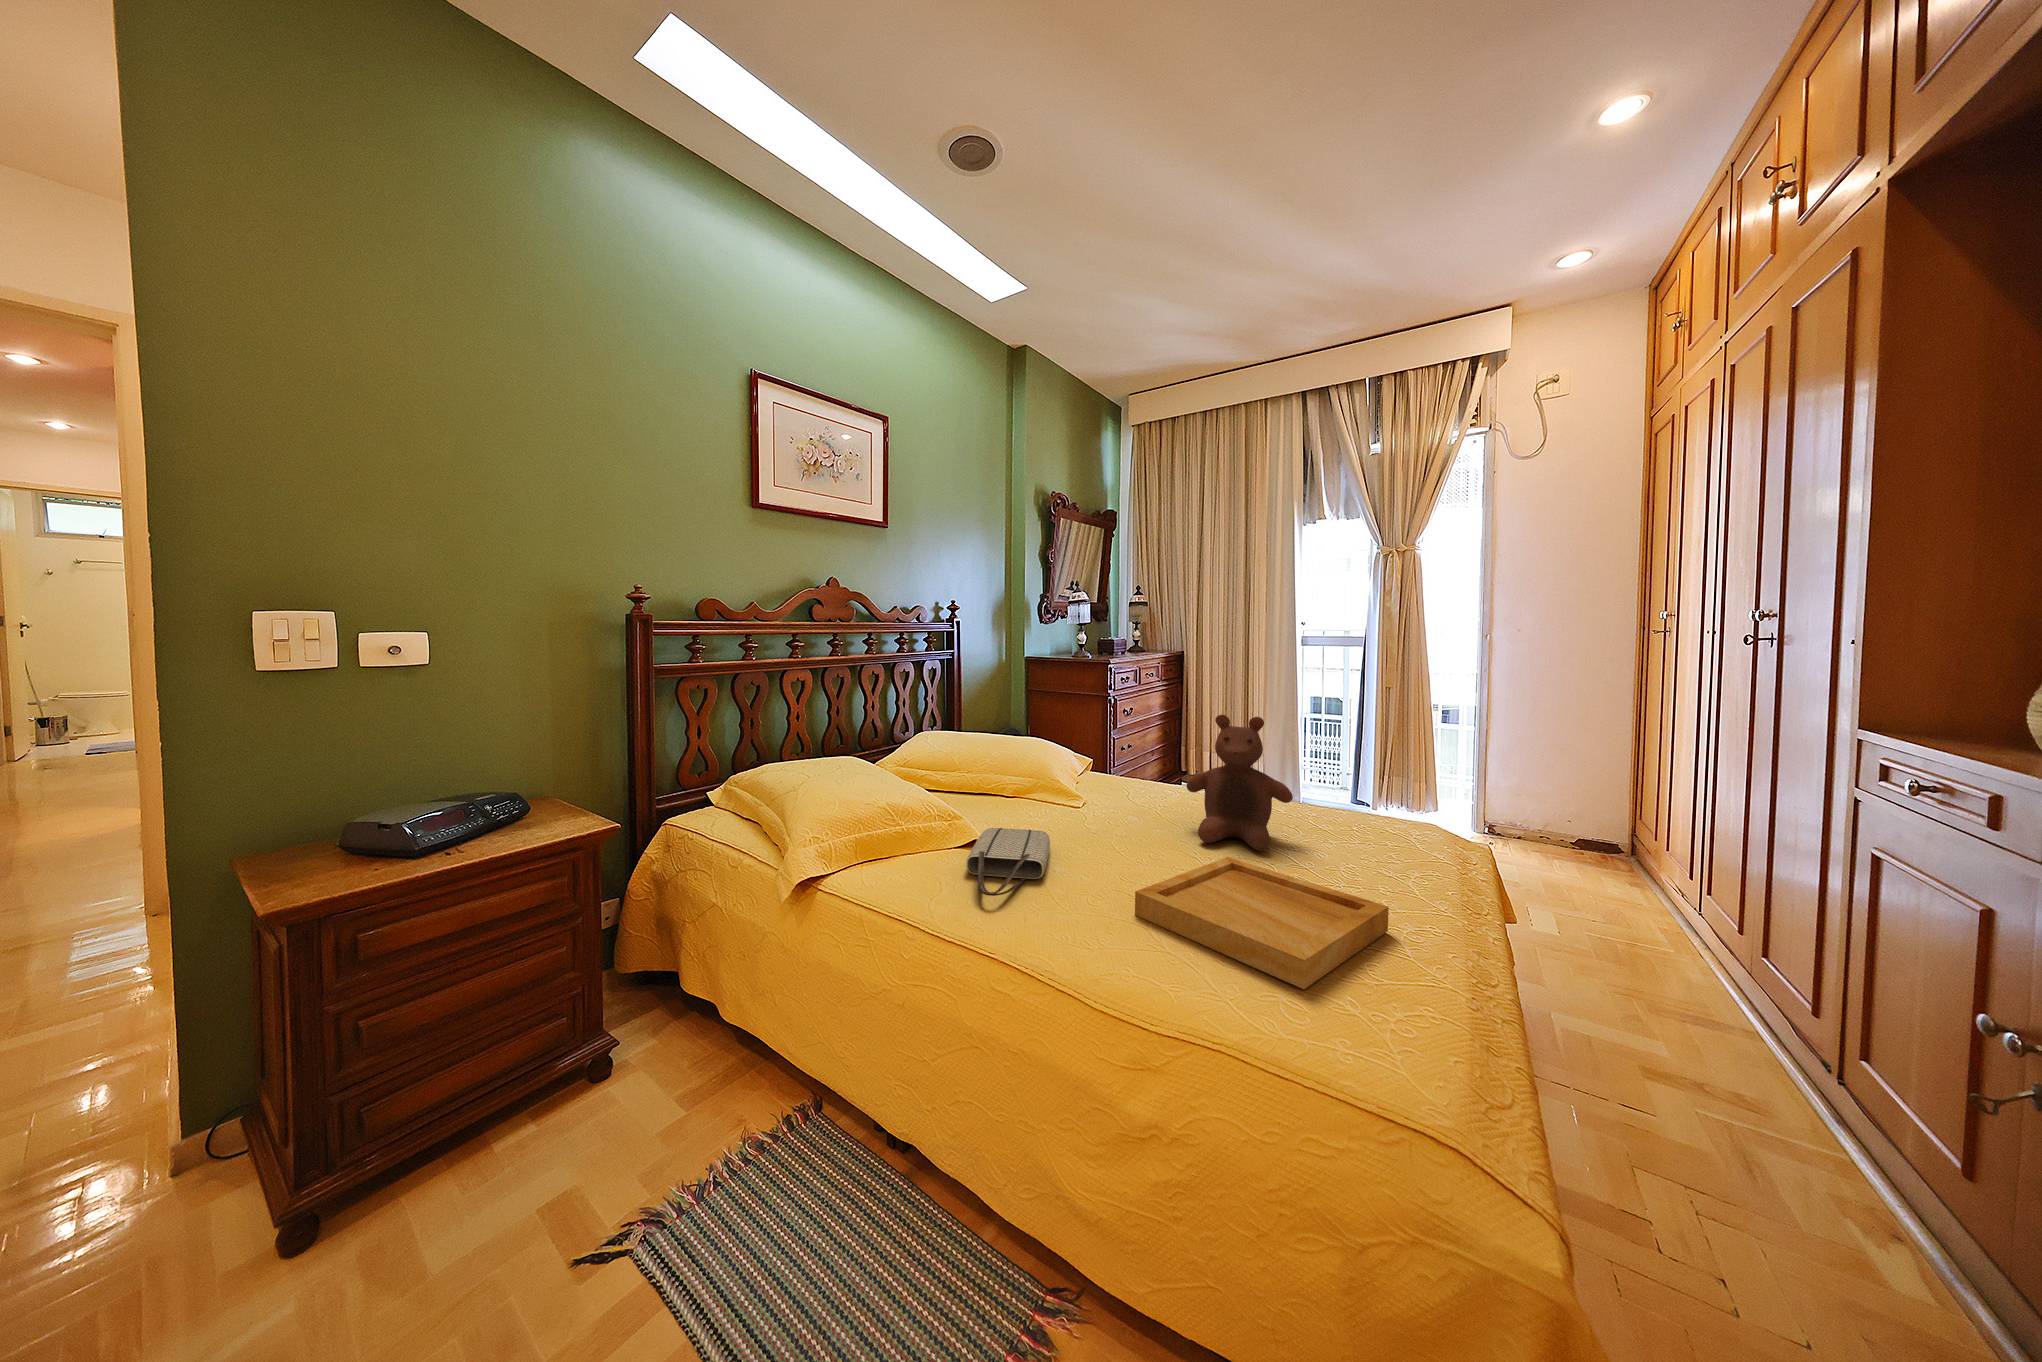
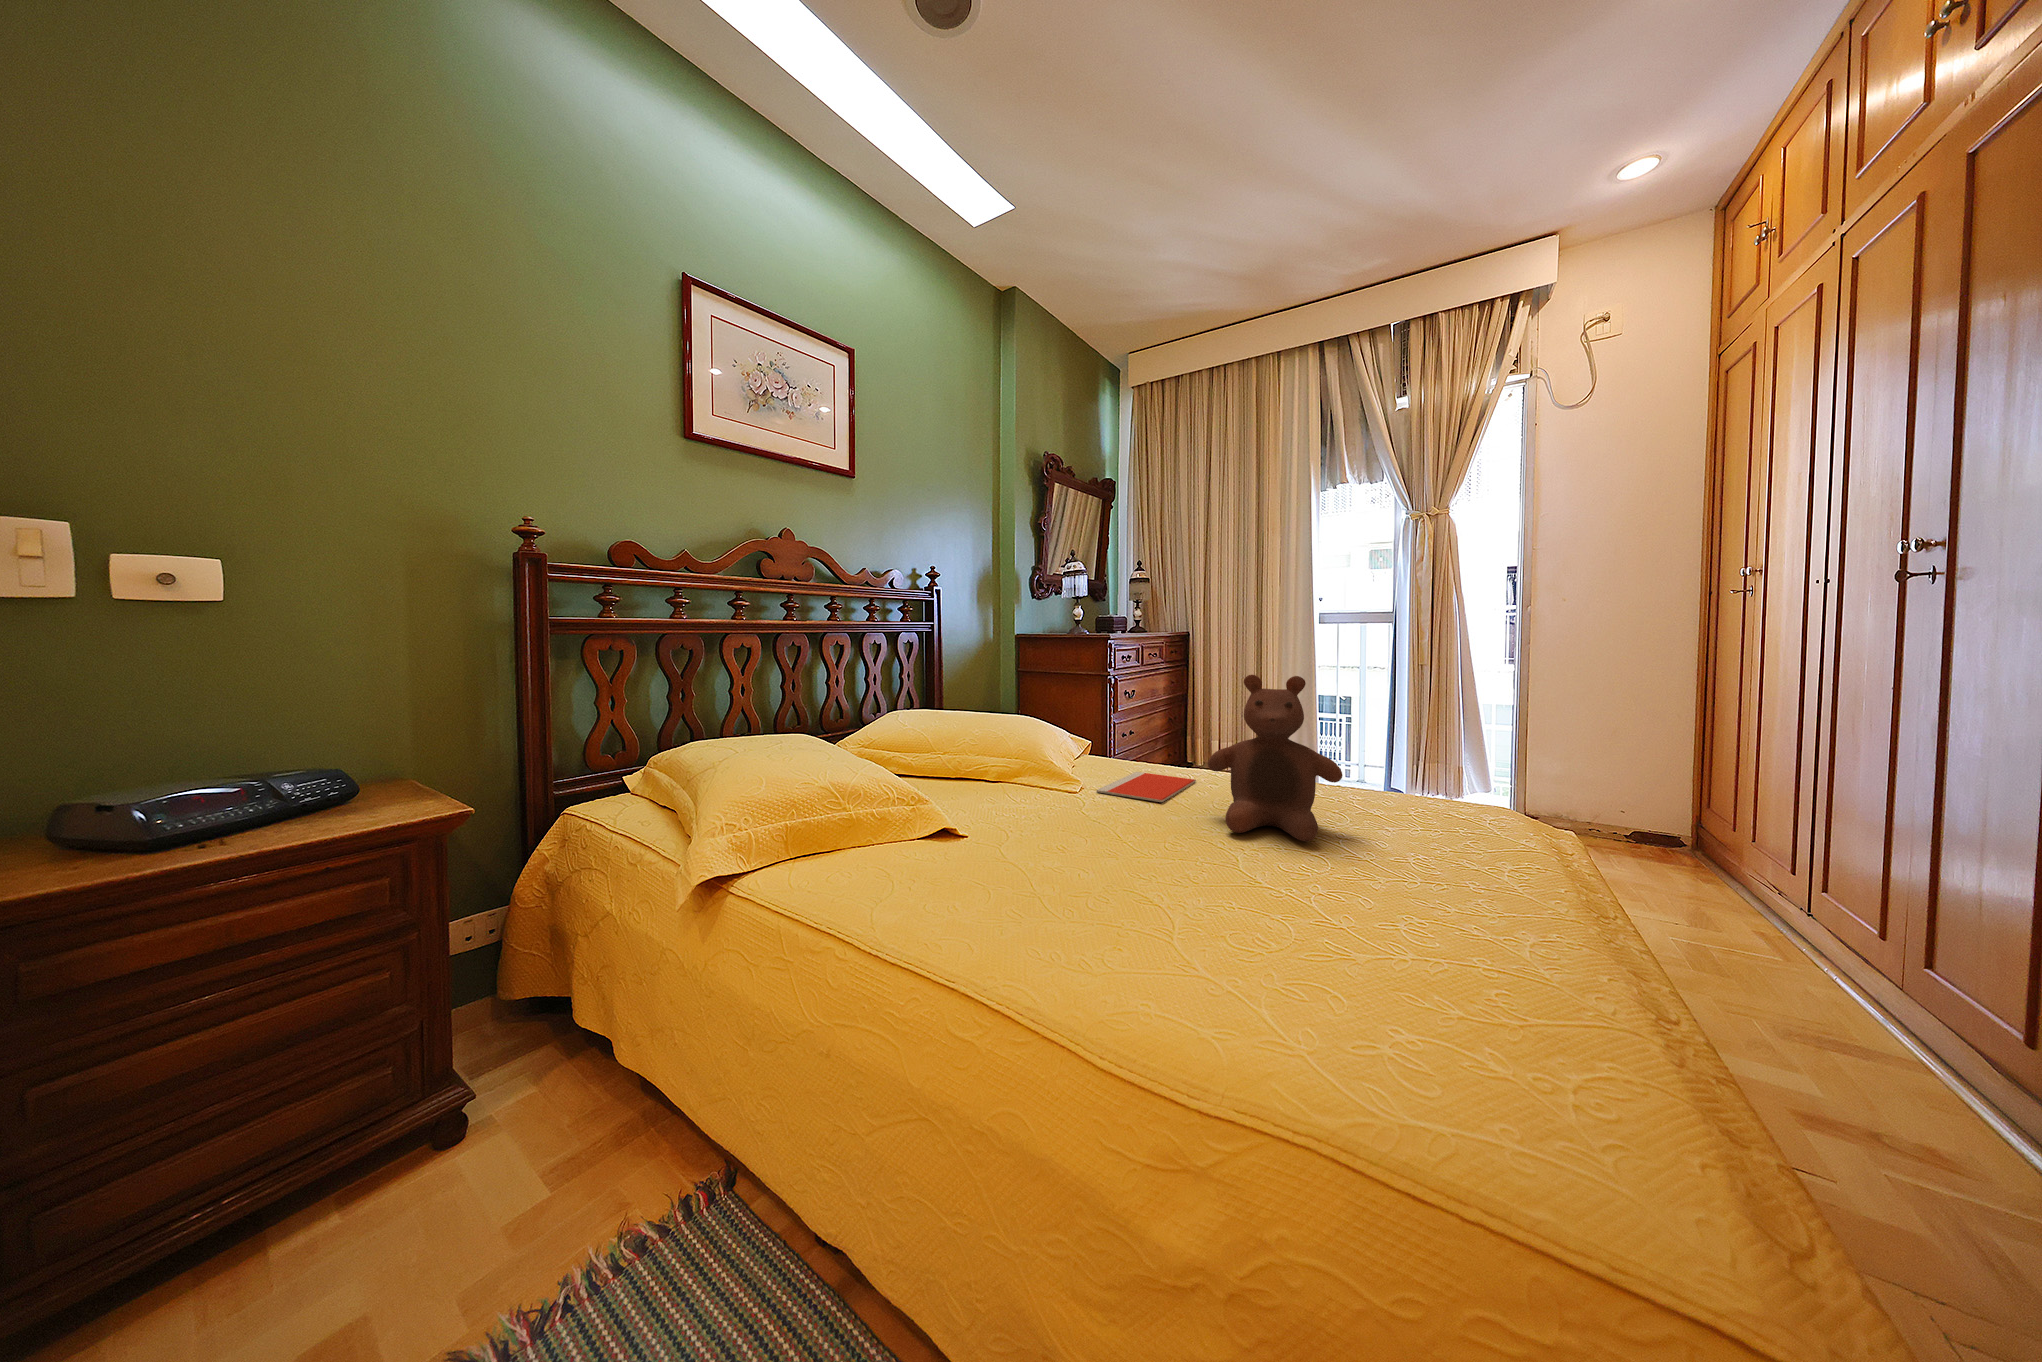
notebook: none [1096,788,1181,816] -> present [1096,772,1196,802]
tote bag: present [967,828,1050,896] -> none [929,815,1039,901]
tray: present [1135,857,1389,989] -> none [1155,848,1510,1043]

